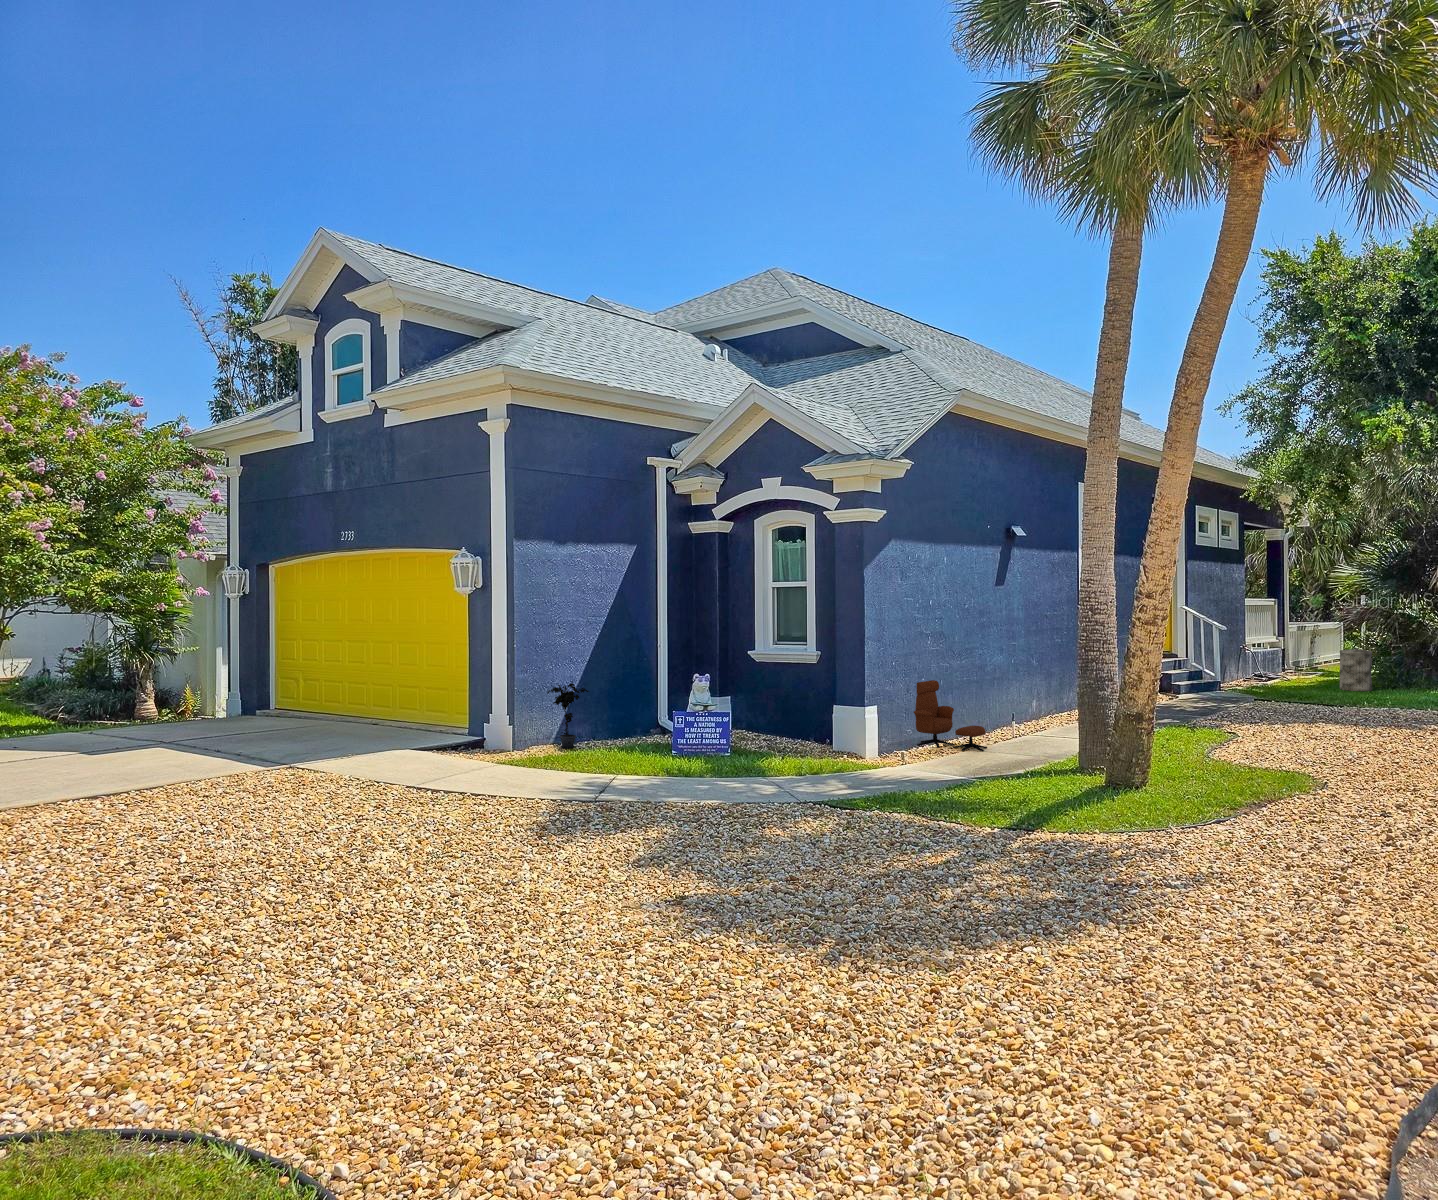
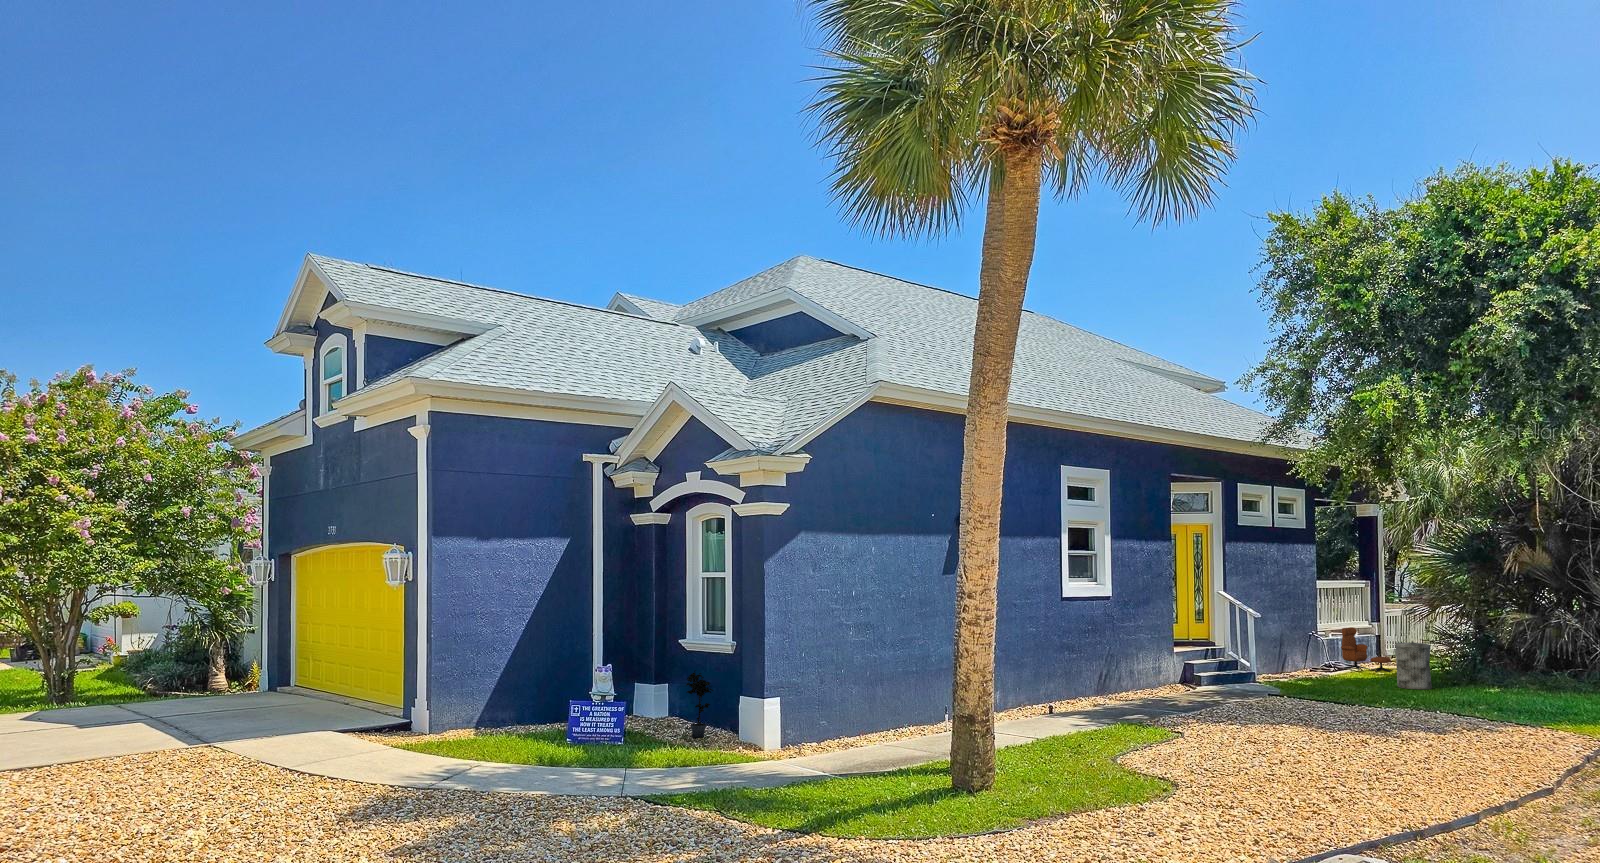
lounge chair: present [914,680,987,751] -> present [1341,627,1392,672]
potted plant: present [547,683,589,748] -> present [686,670,713,738]

